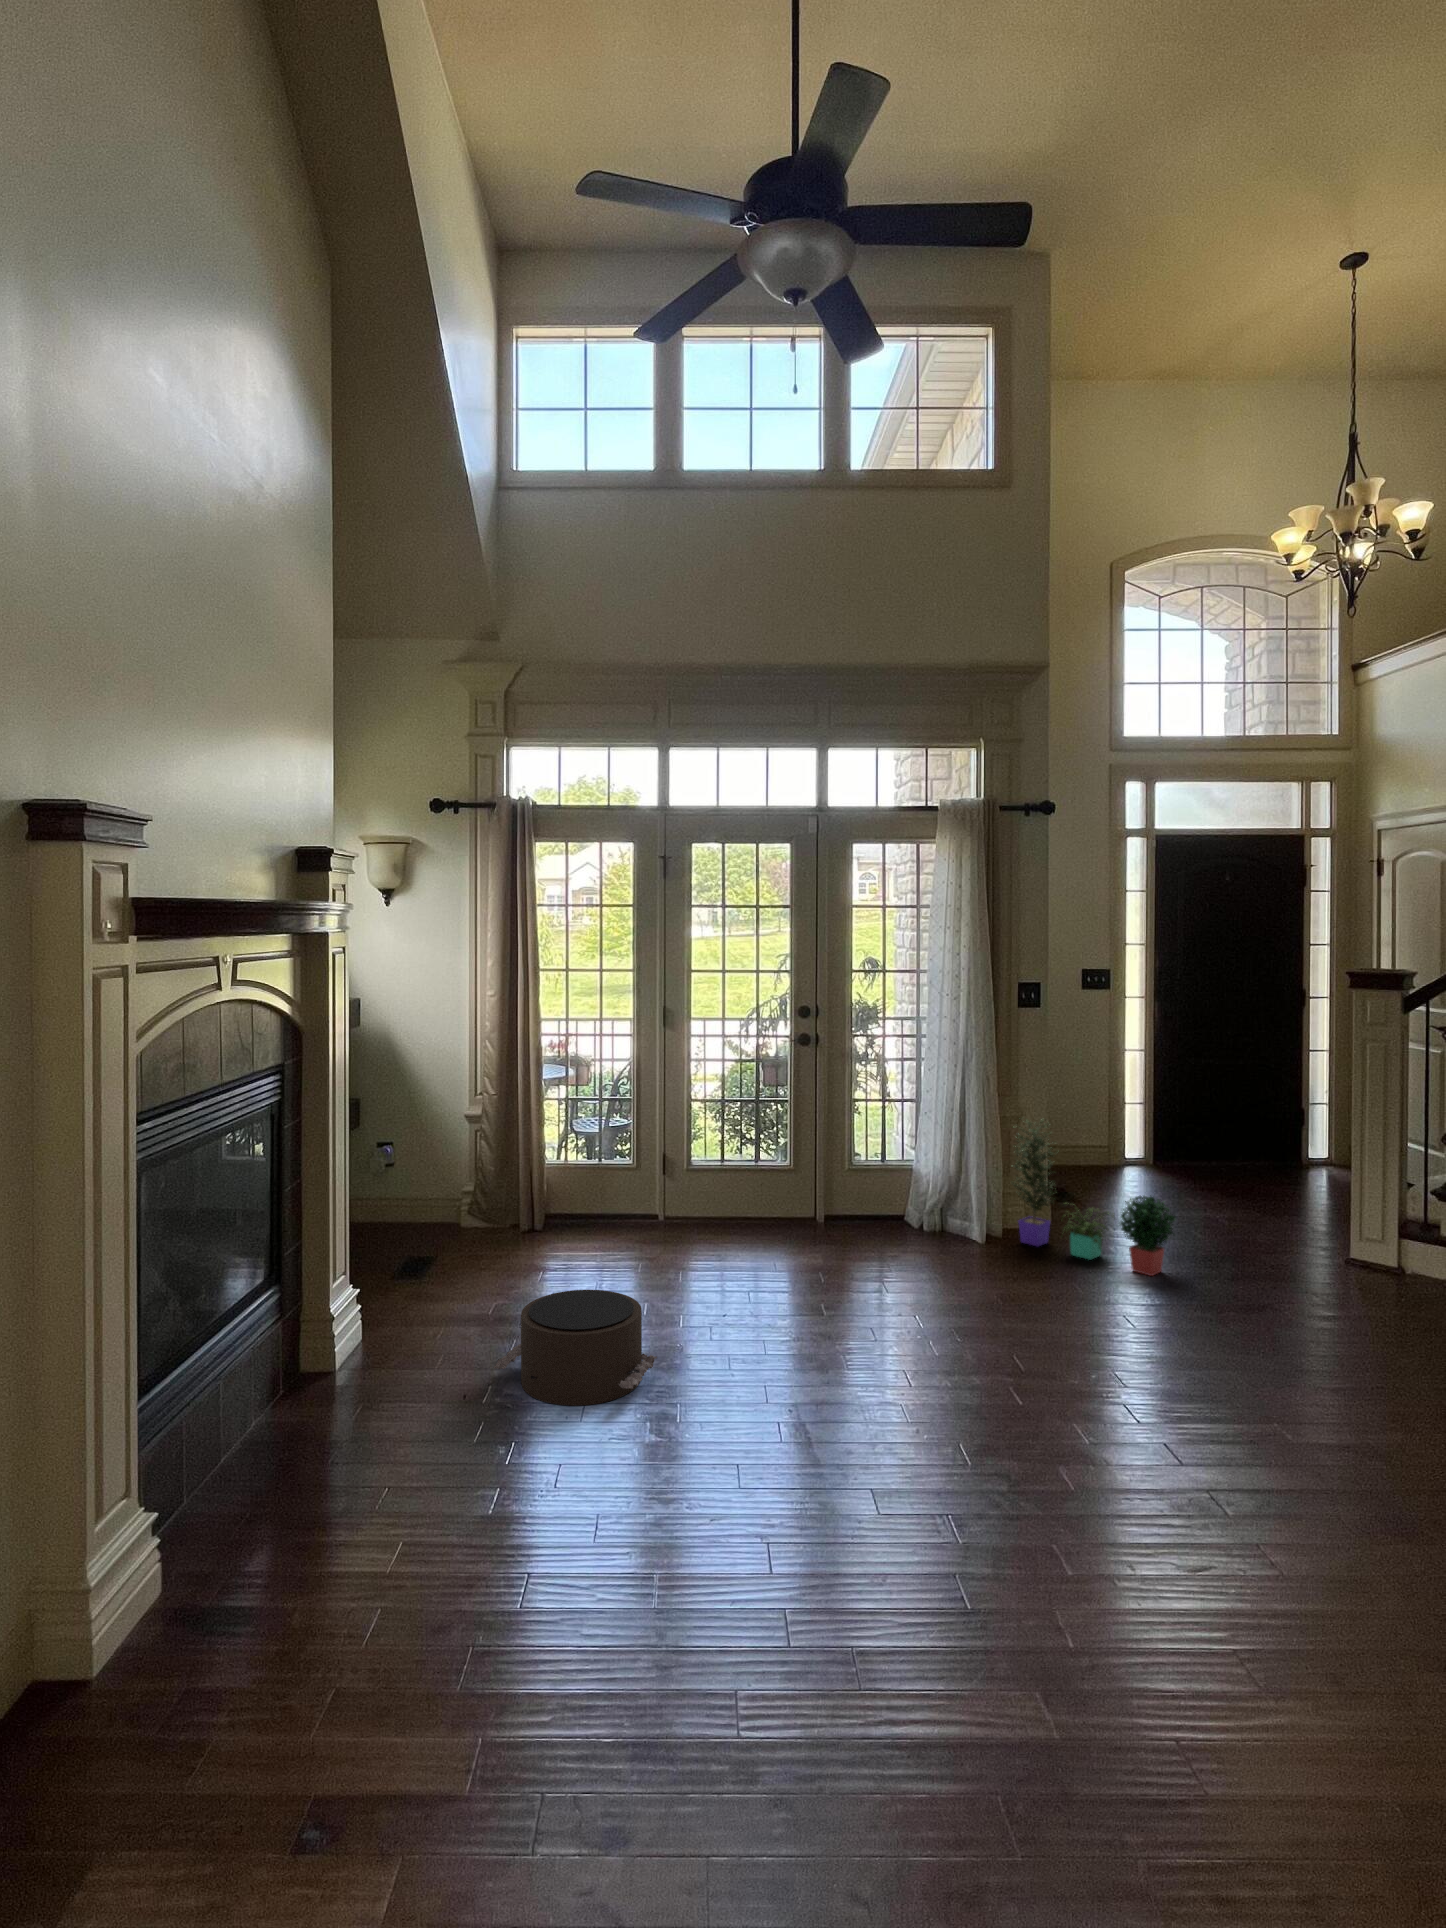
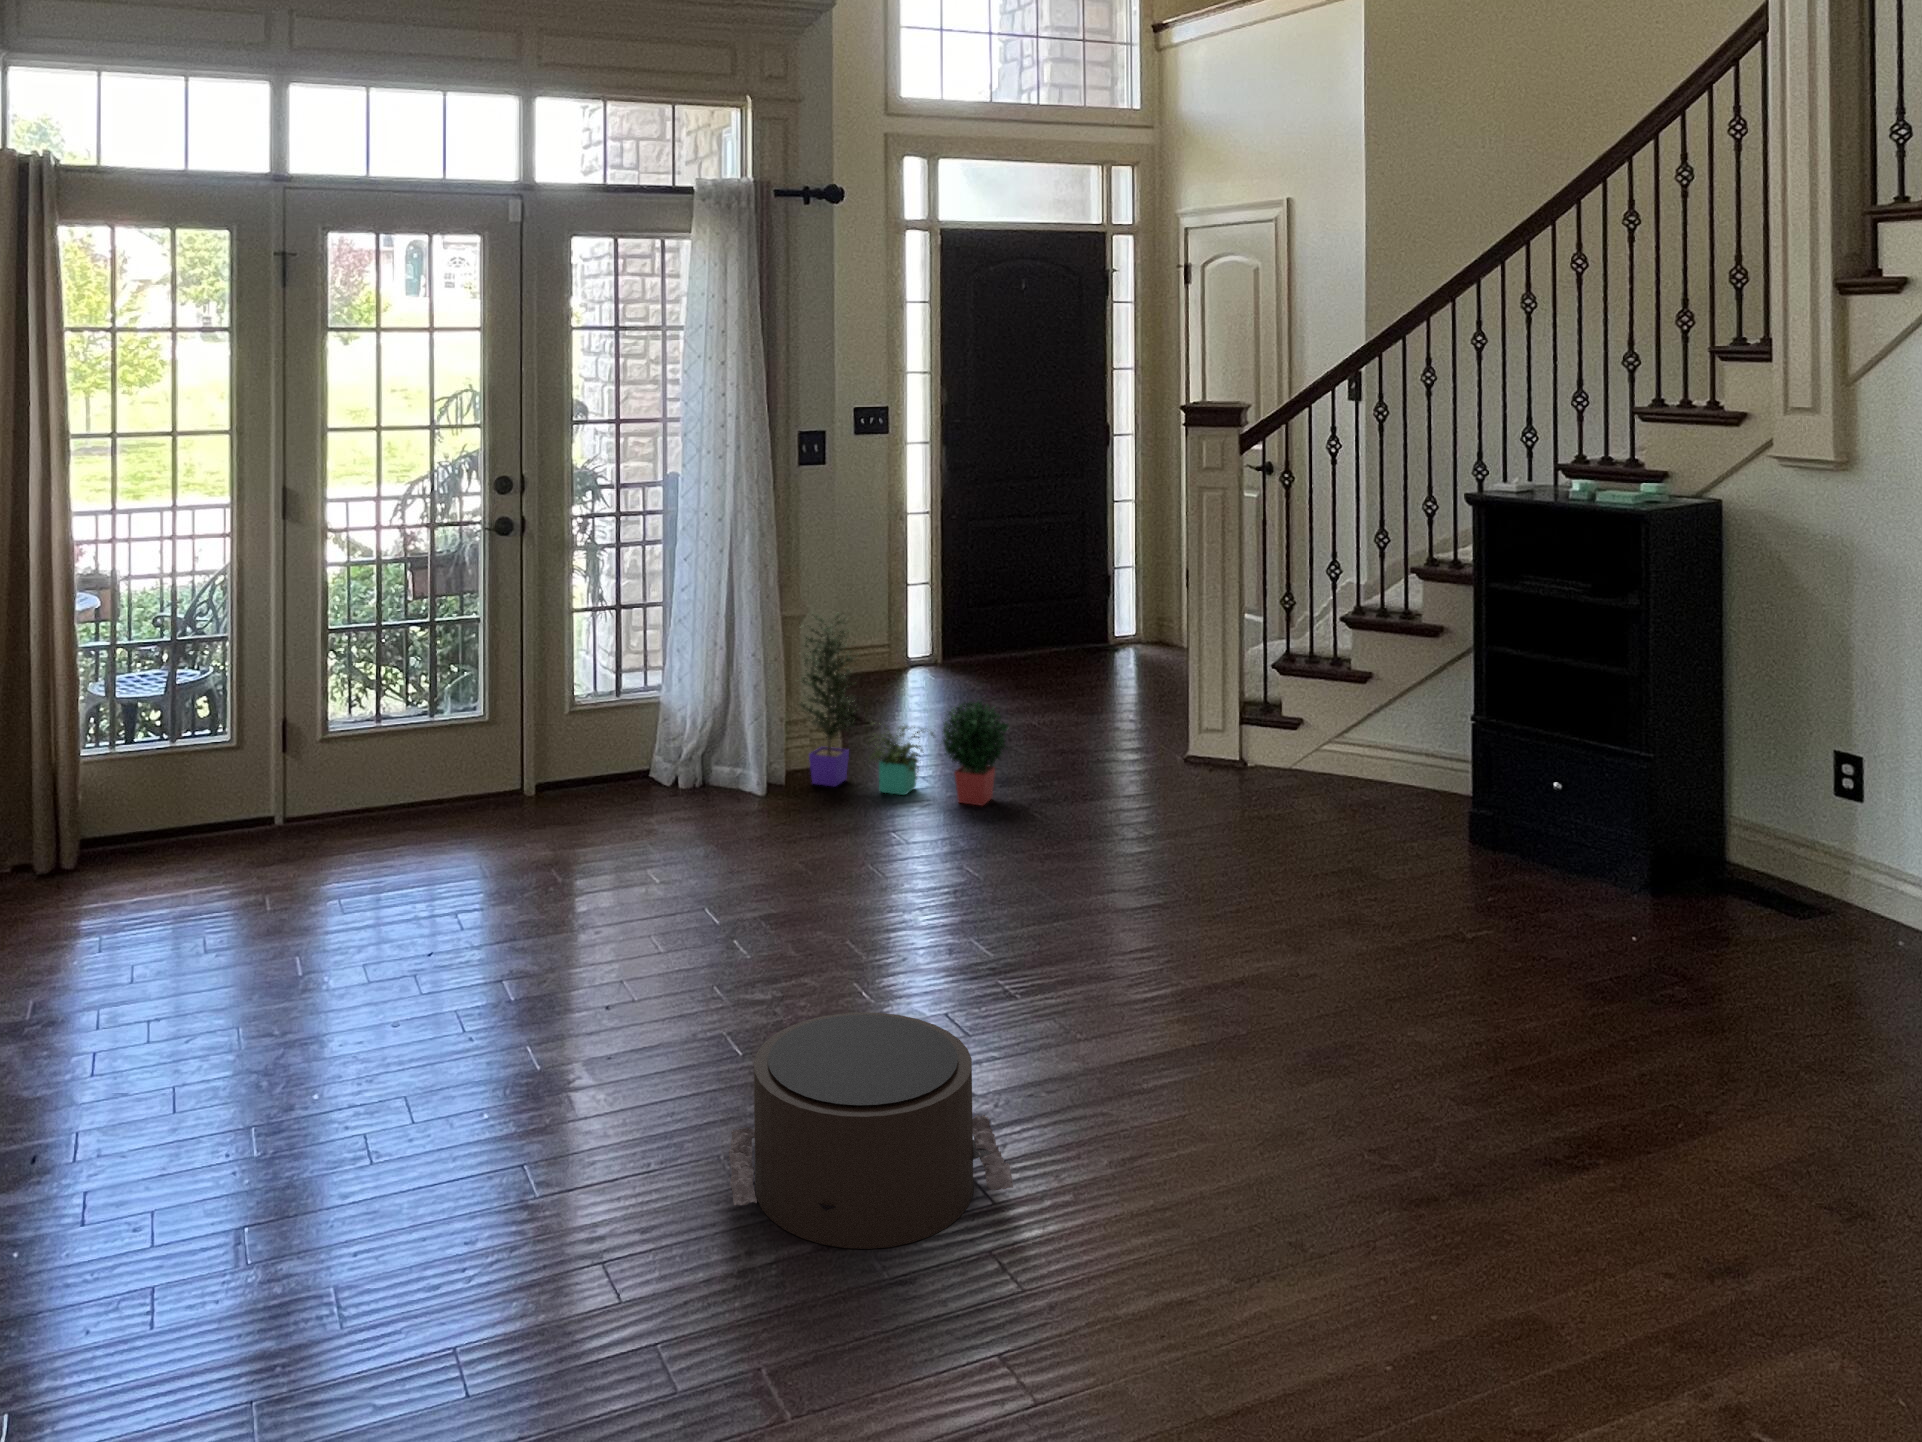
pouf: present [494,1290,657,1406] -> present [729,1012,1013,1249]

